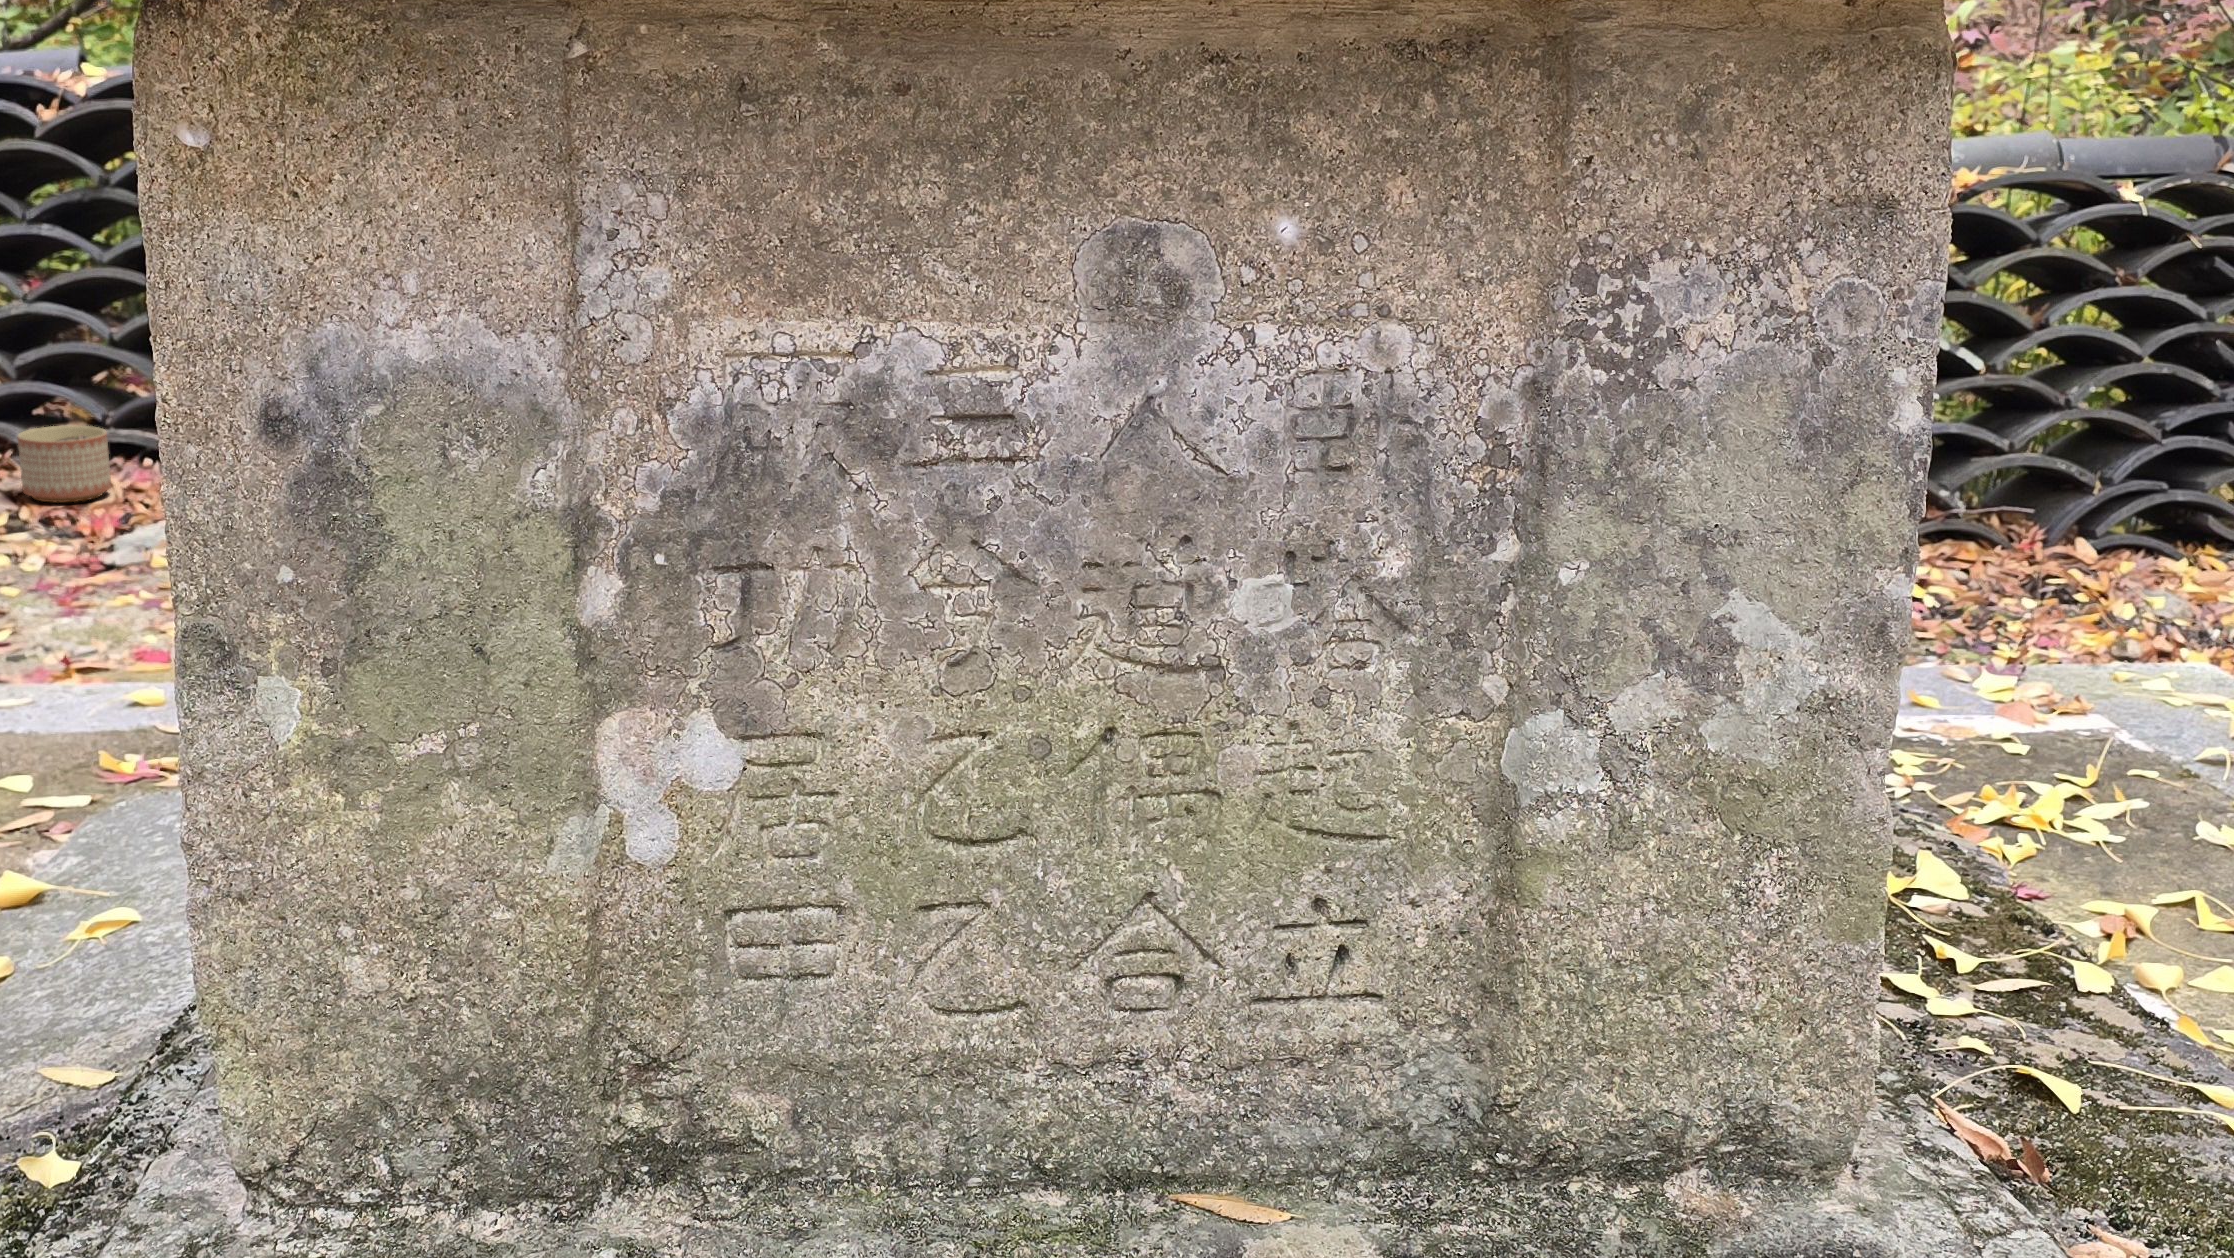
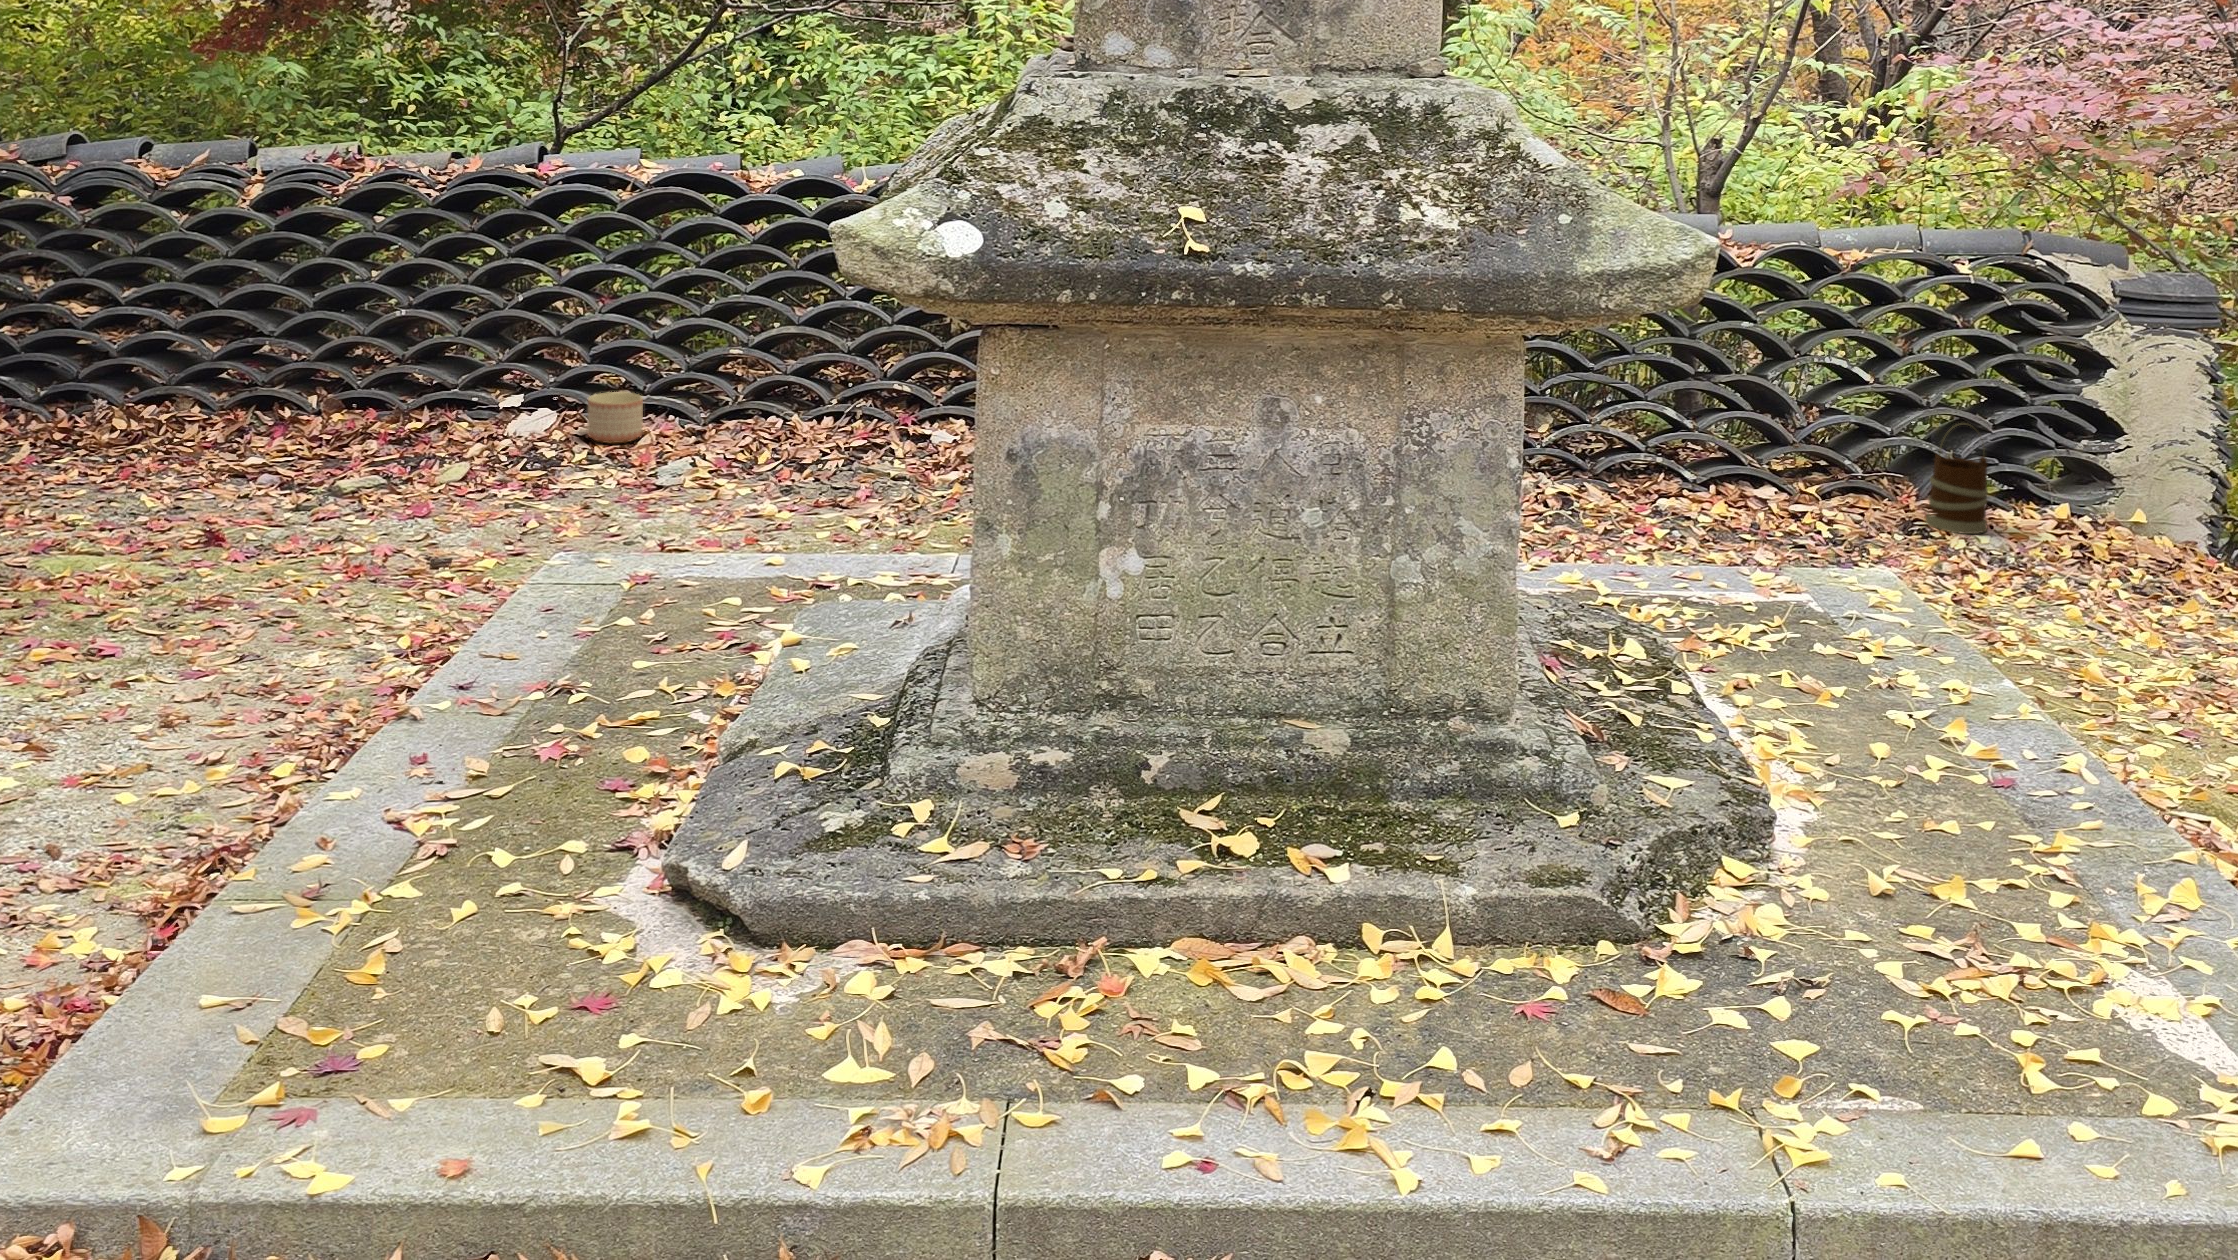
wooden bucket: none [2052,428,2153,594] -> present [1925,423,1988,534]

